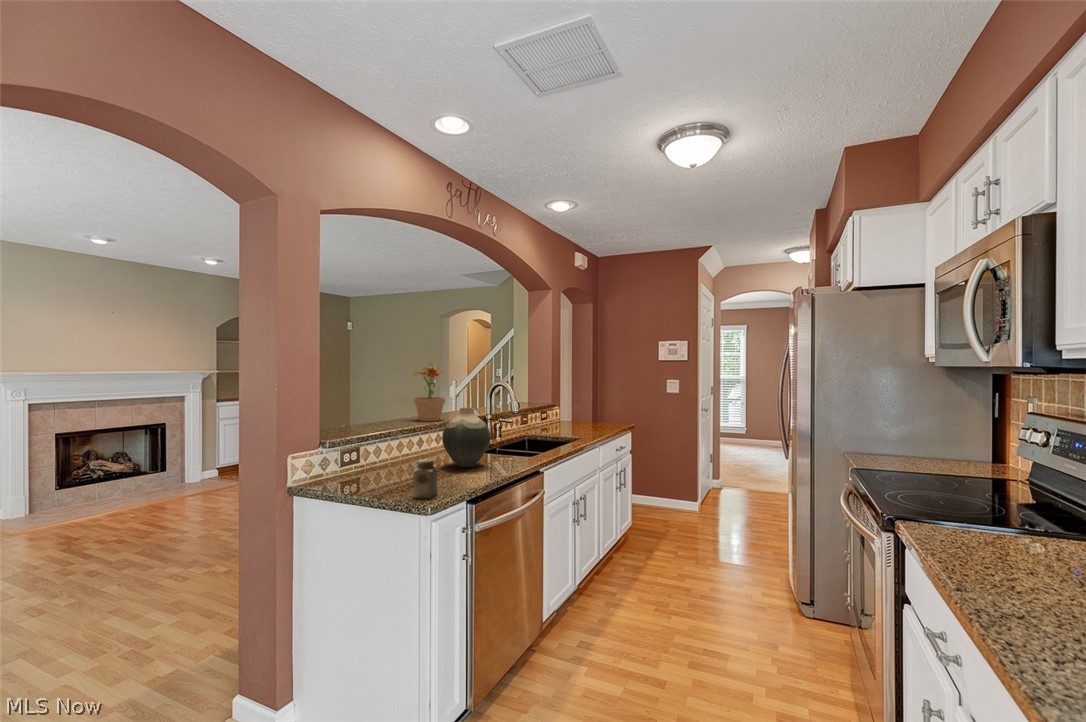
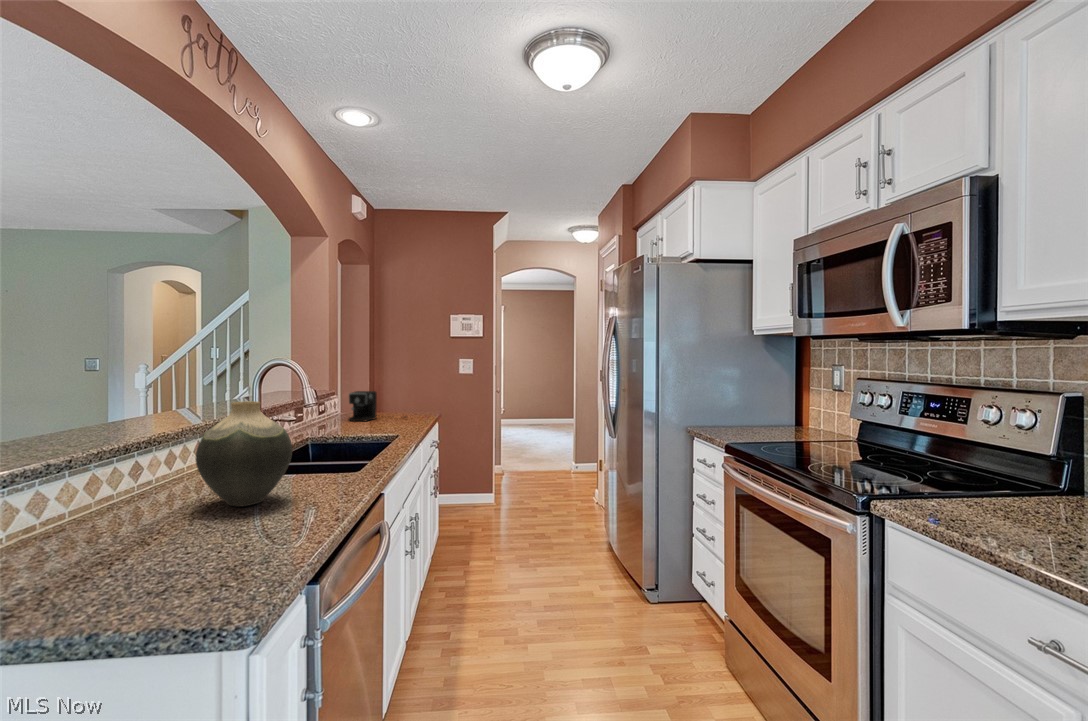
potted plant: present [414,367,445,421] -> none [105,327,178,430]
coffee maker: none [561,404,605,427] -> present [348,391,406,421]
salt shaker: present [413,459,438,498] -> none [169,509,223,598]

